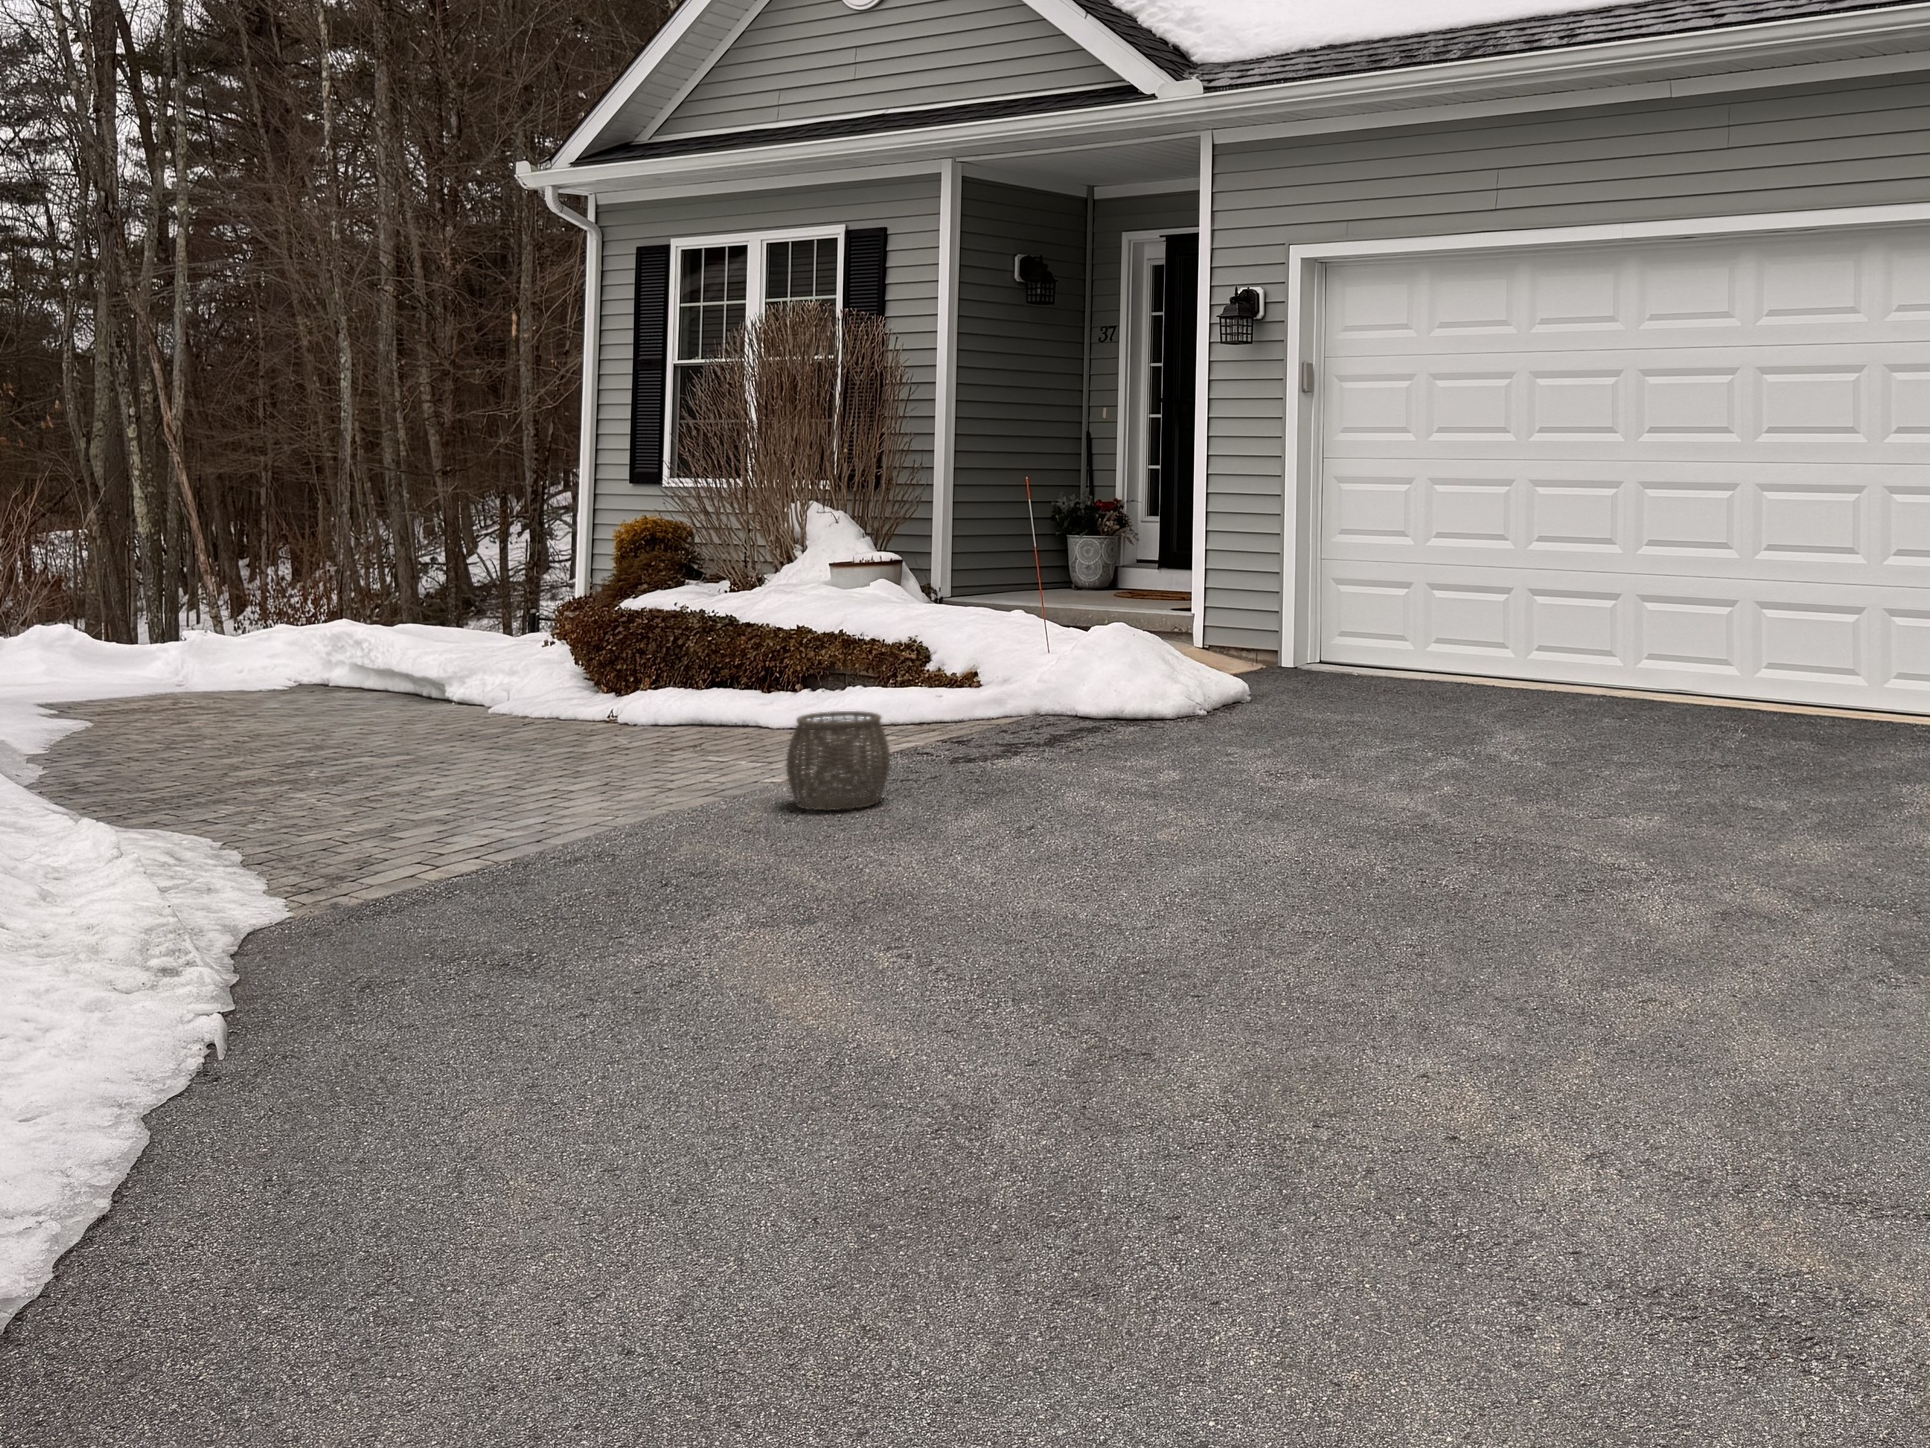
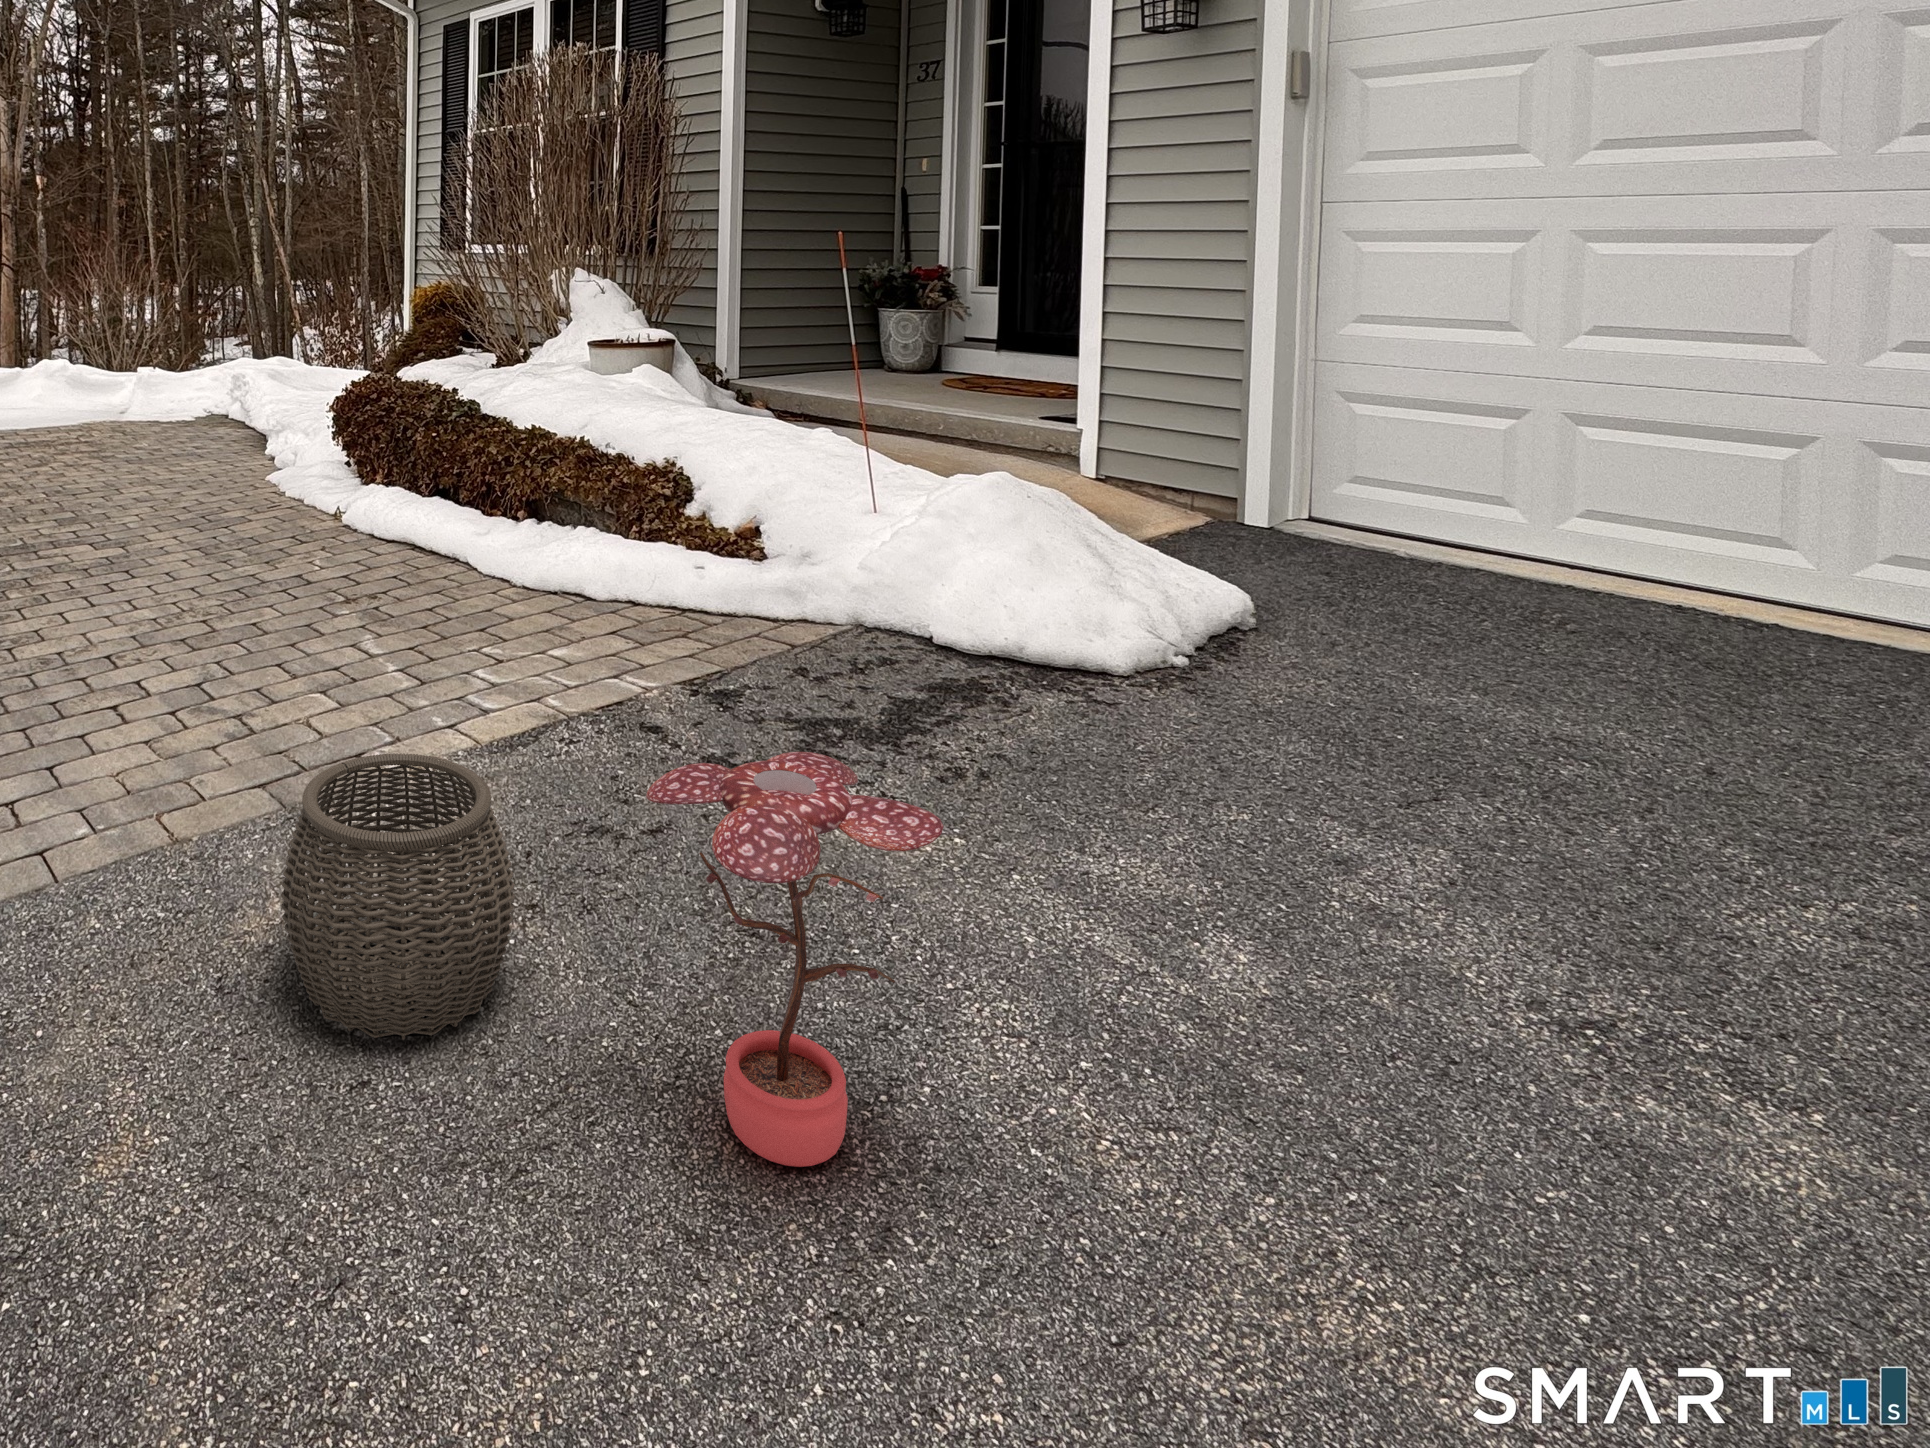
potted plant: none [954,671,1058,809] -> present [646,752,944,1167]

